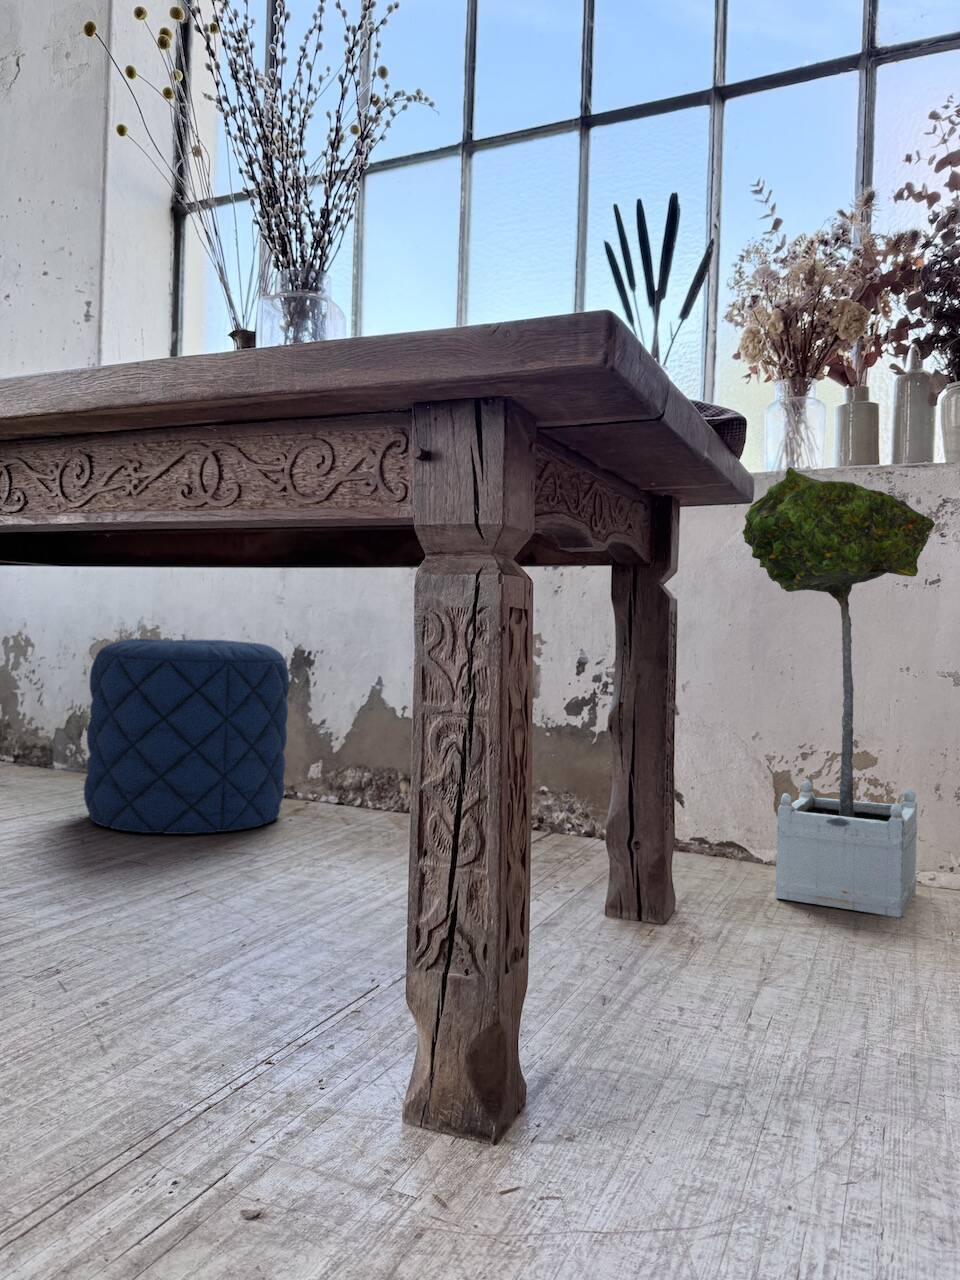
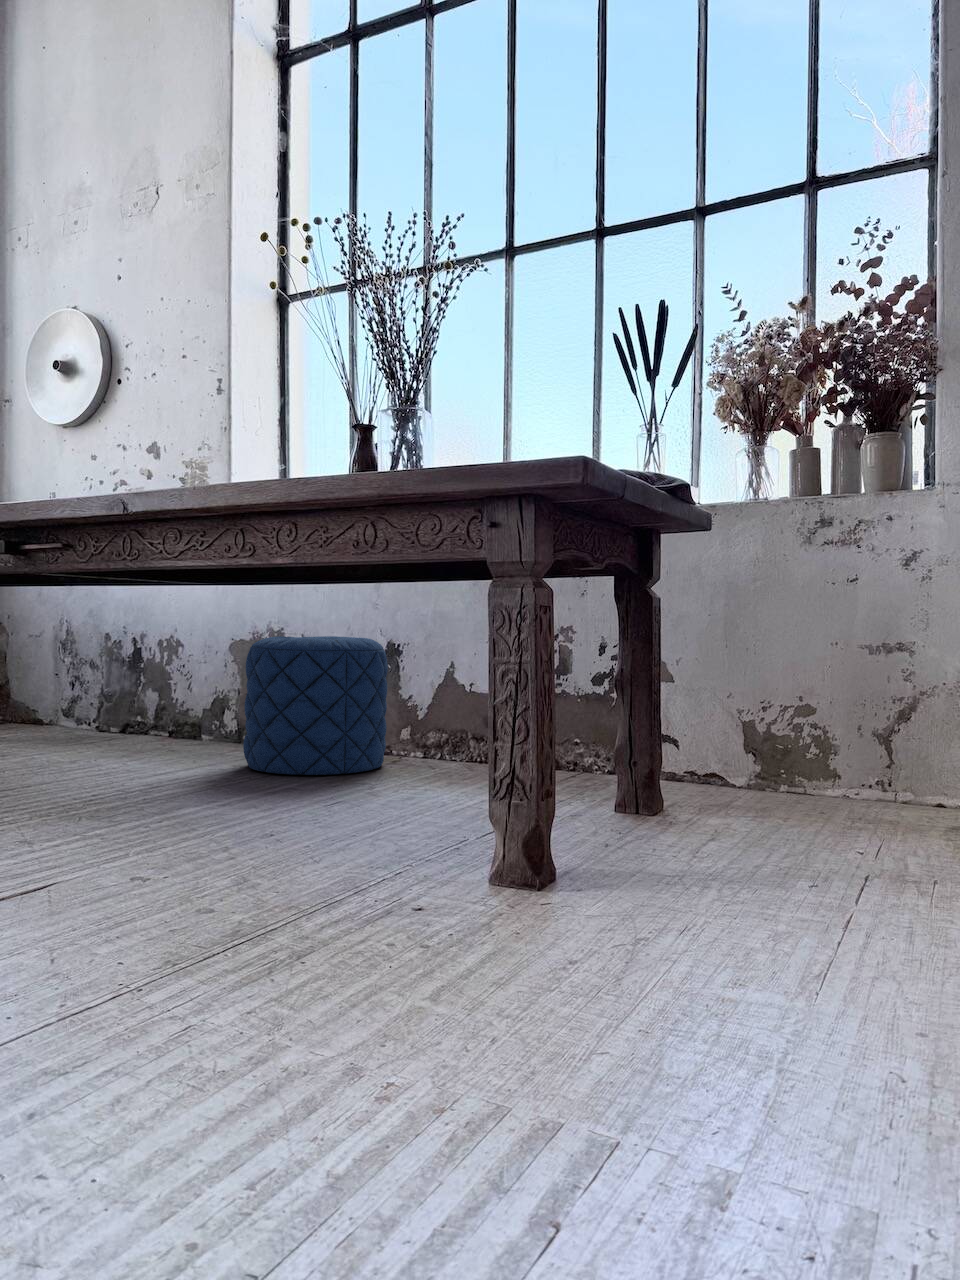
potted tree: present [742,467,935,917] -> none [711,503,843,814]

